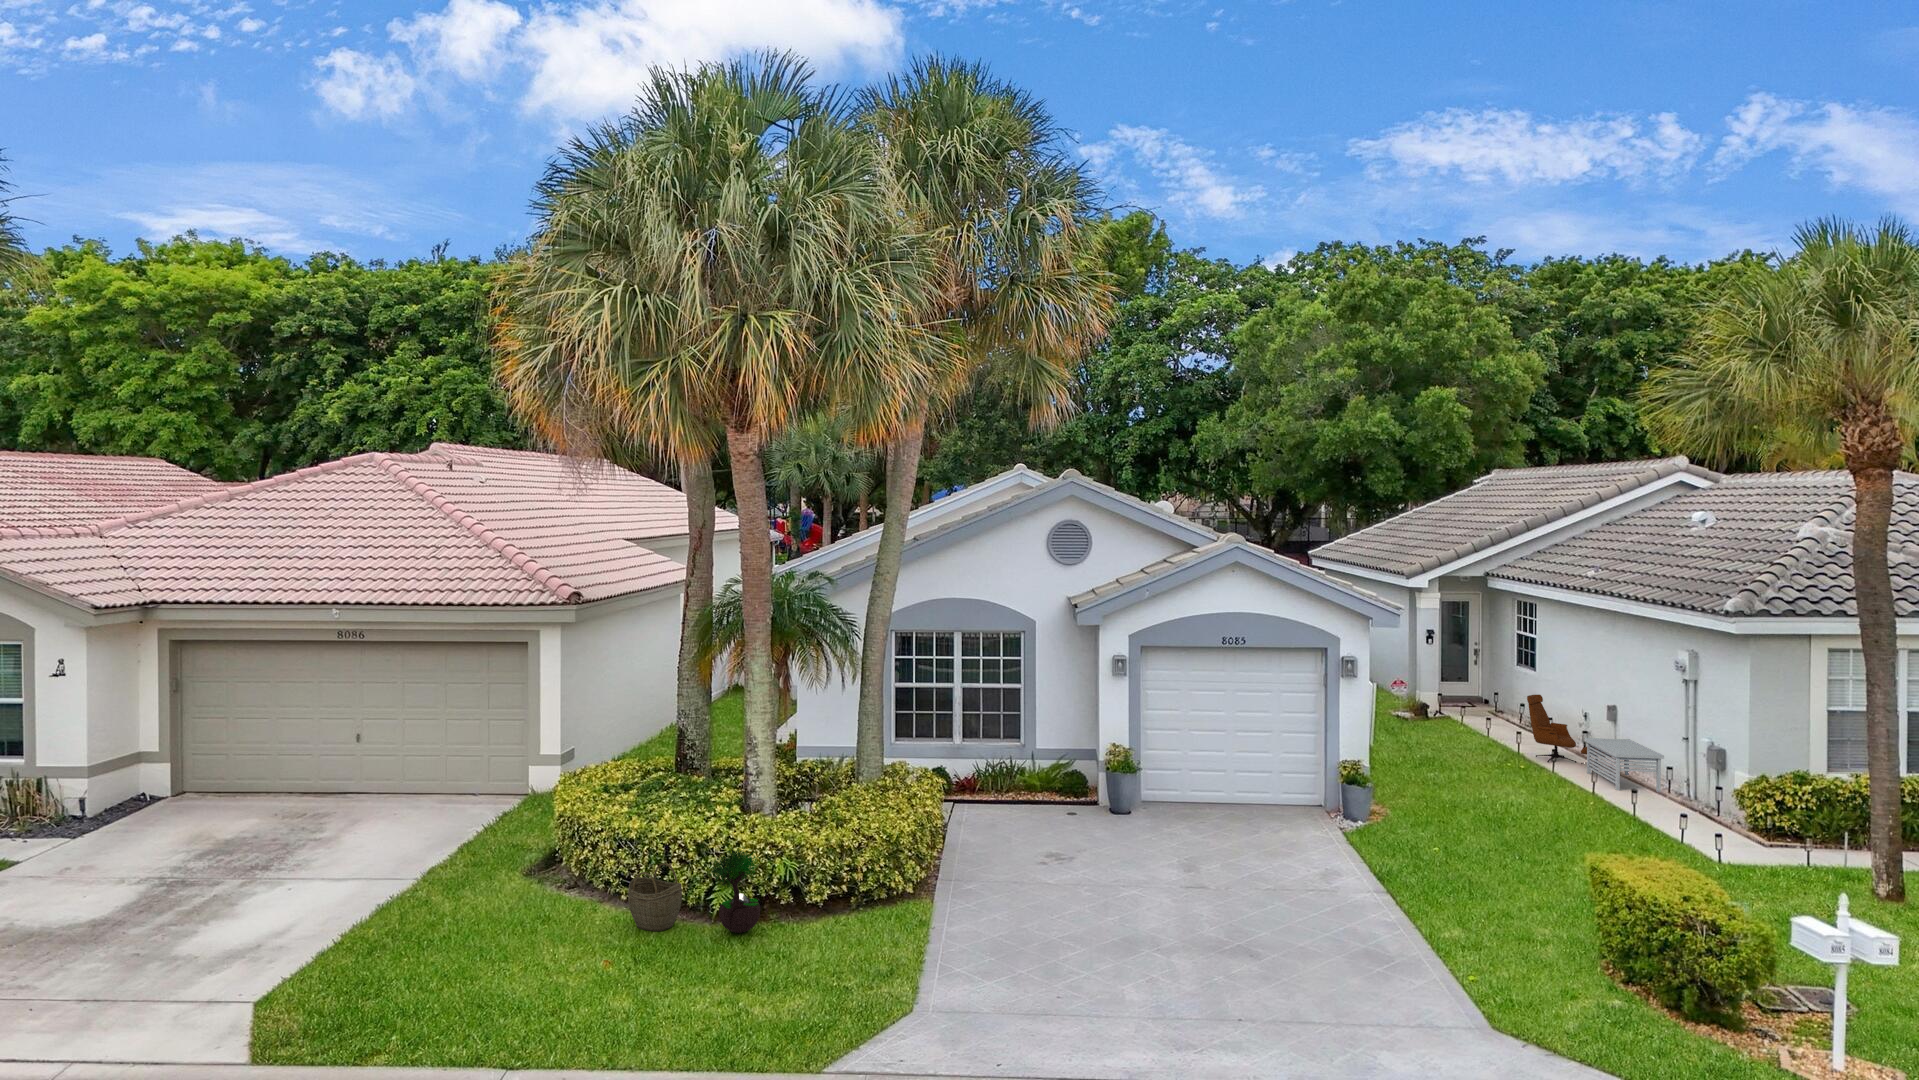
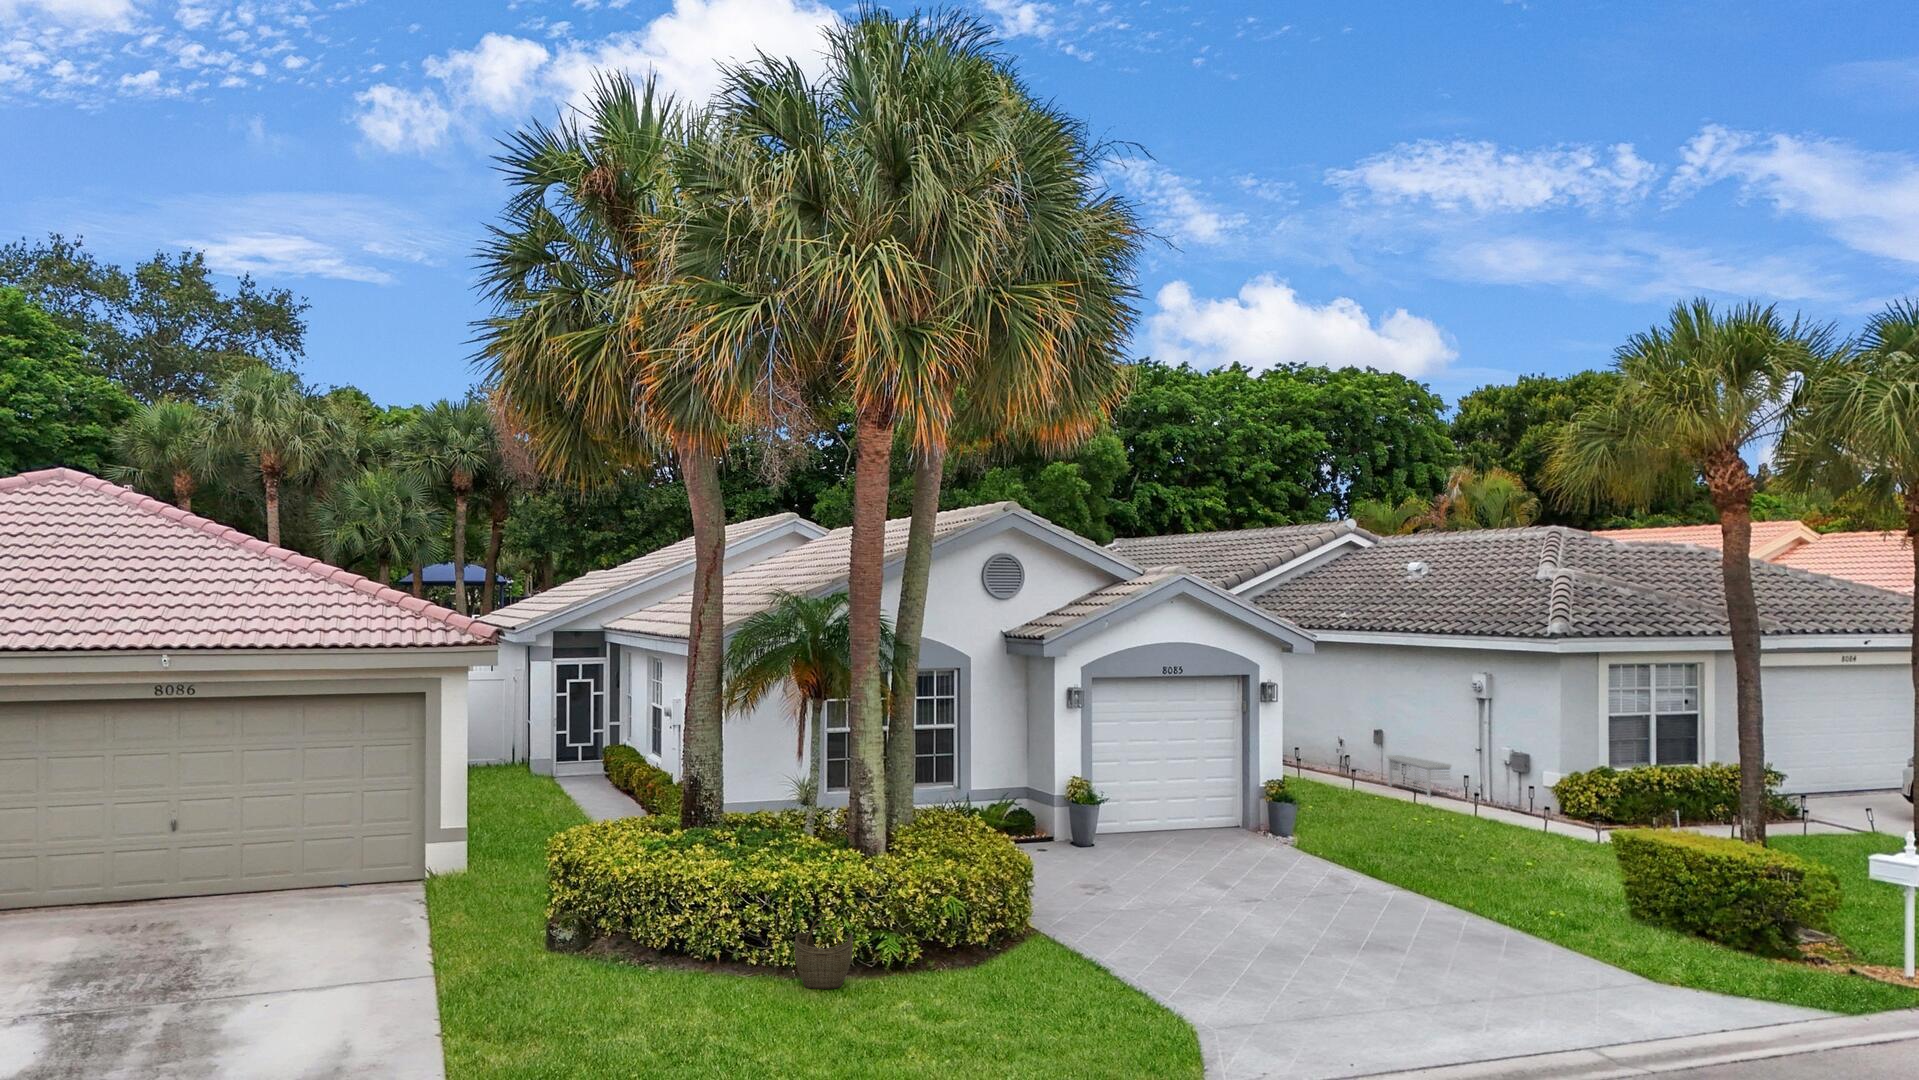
lounge chair: present [1527,695,1611,765] -> none [1327,721,1400,783]
potted tree: present [708,841,760,933] -> none [894,879,951,979]

